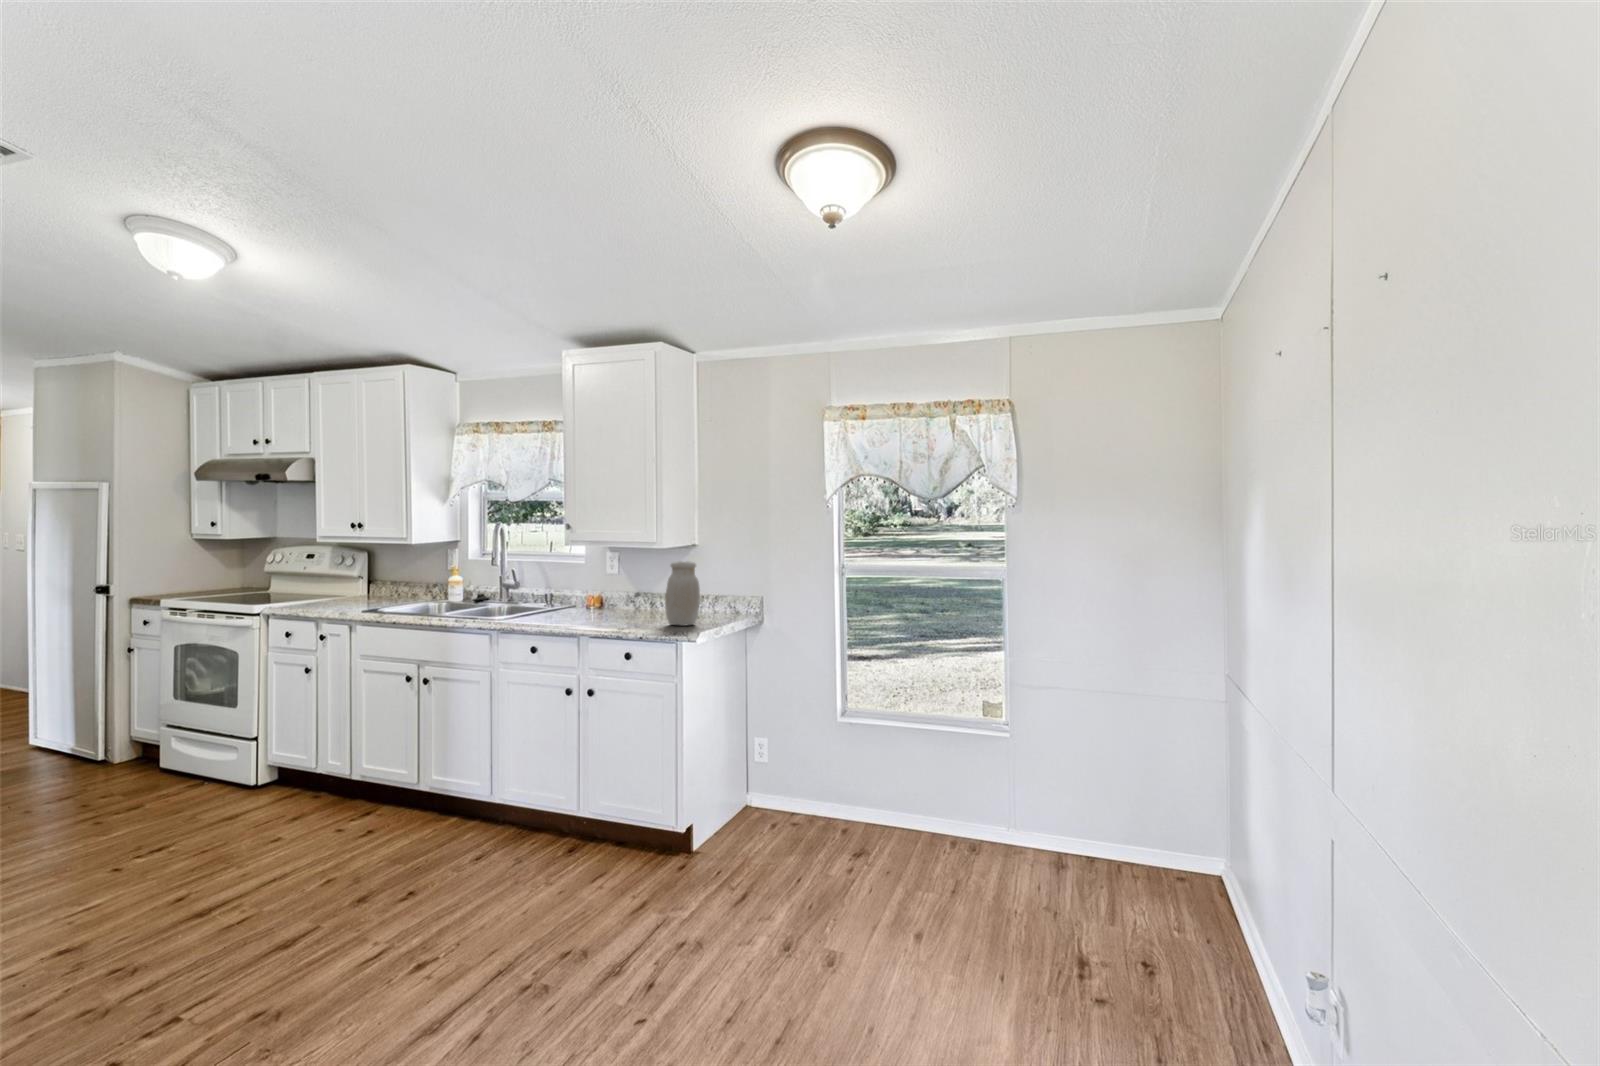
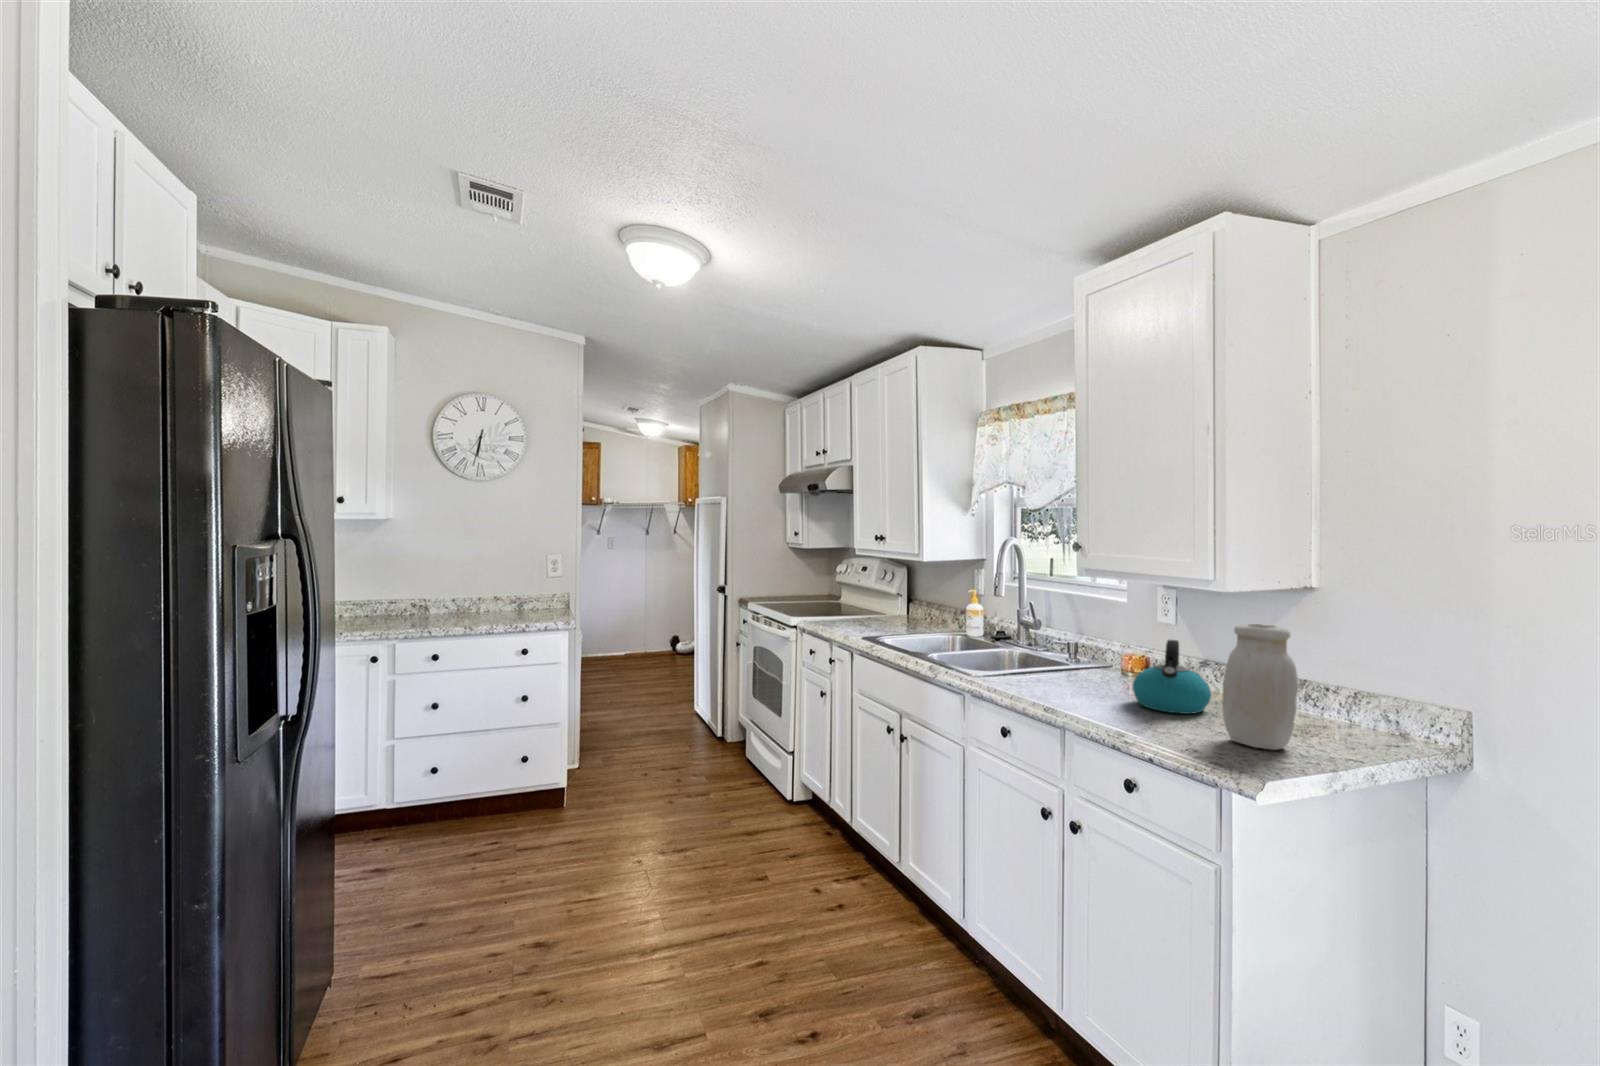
kettle: none [607,578,650,620] -> present [1133,640,1211,714]

